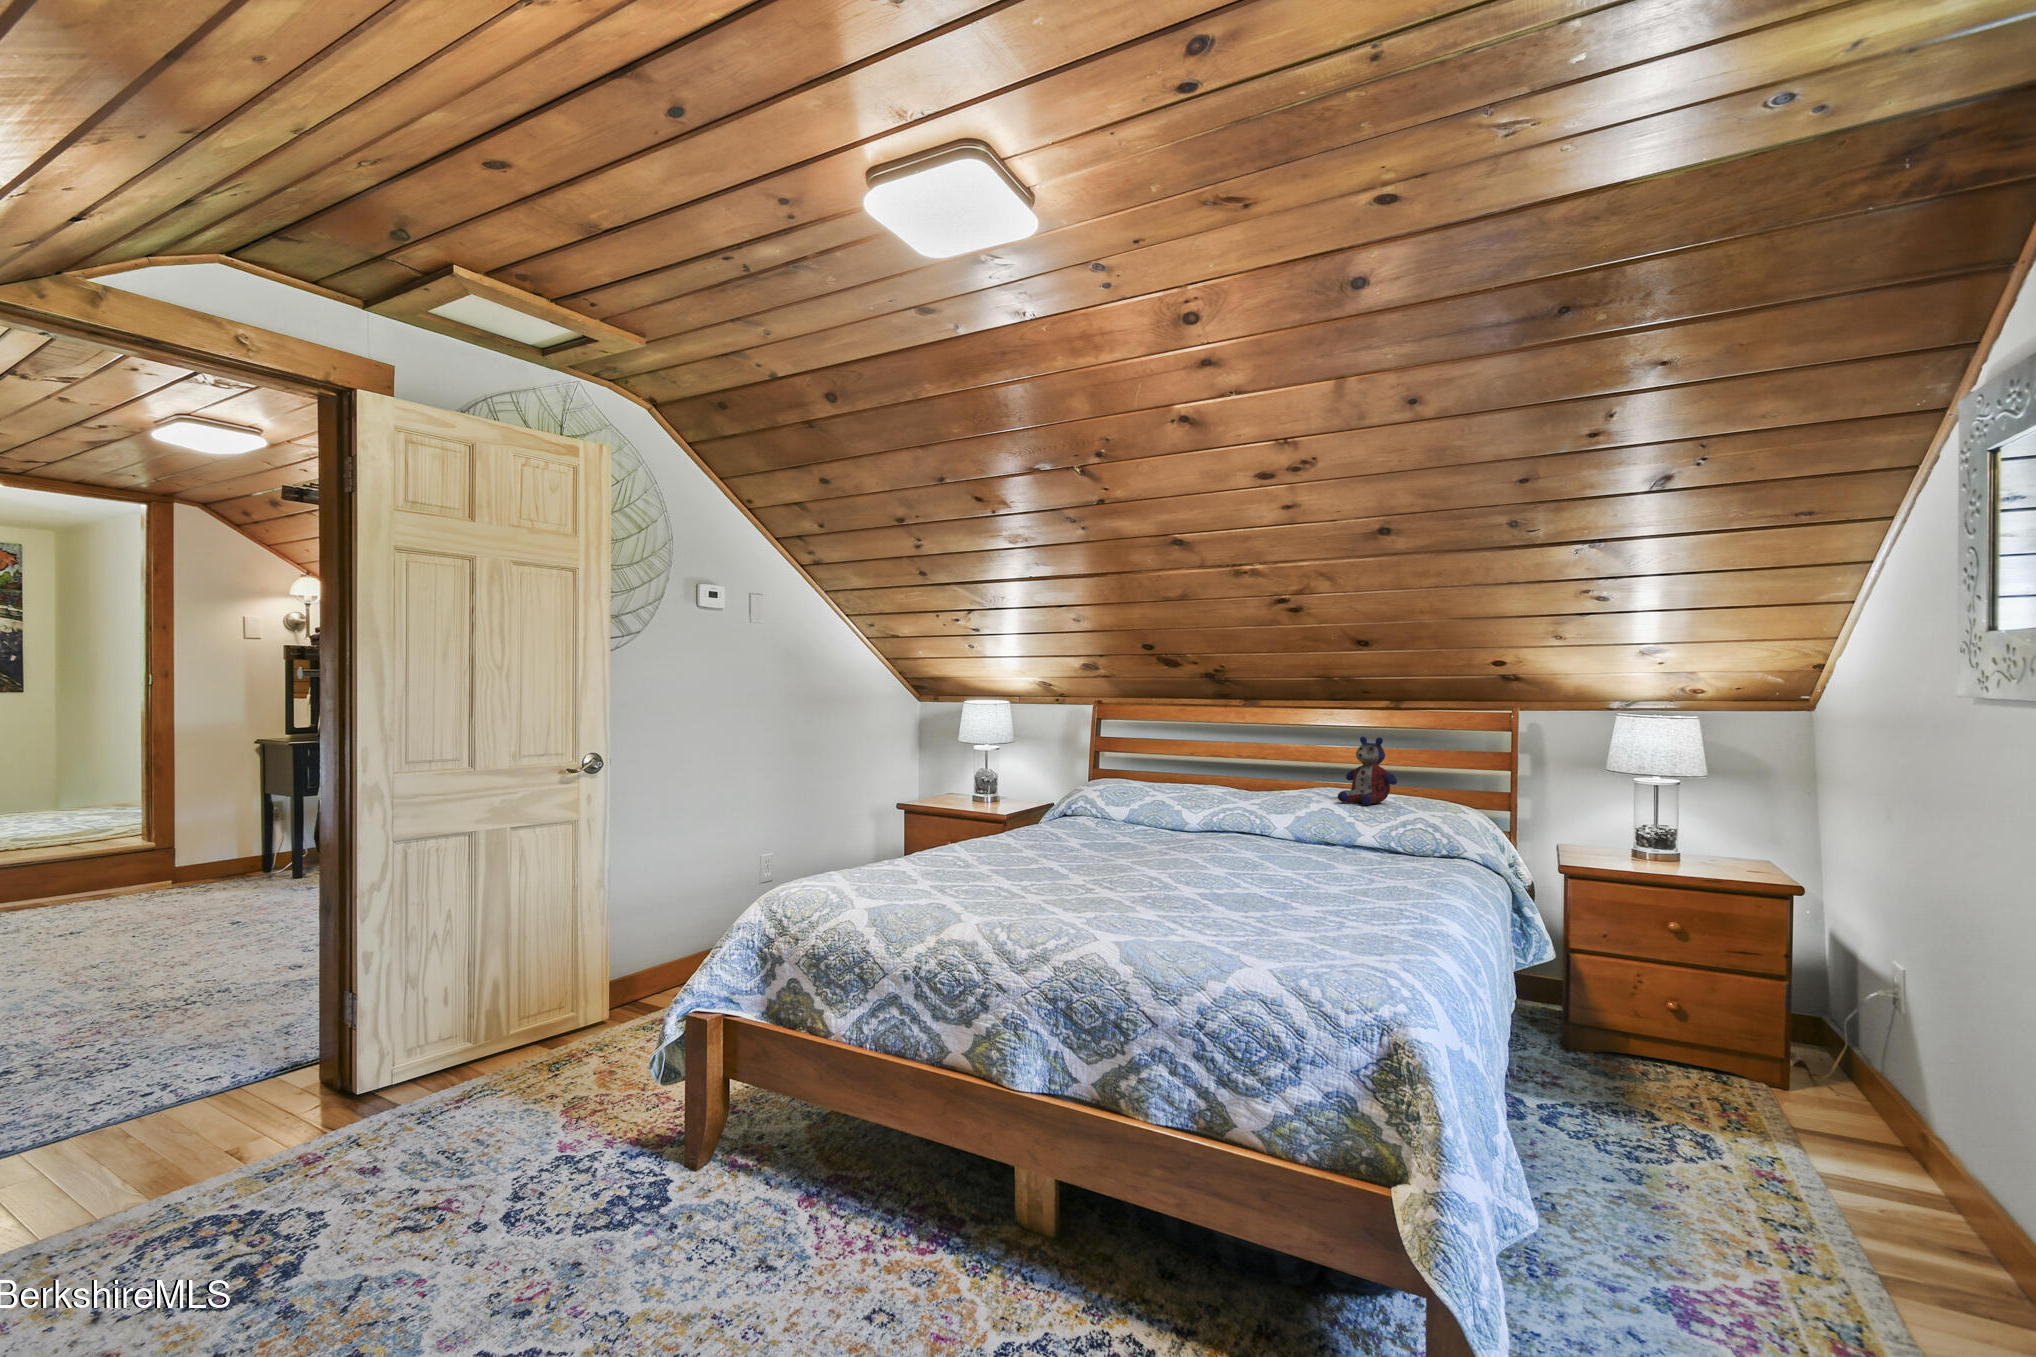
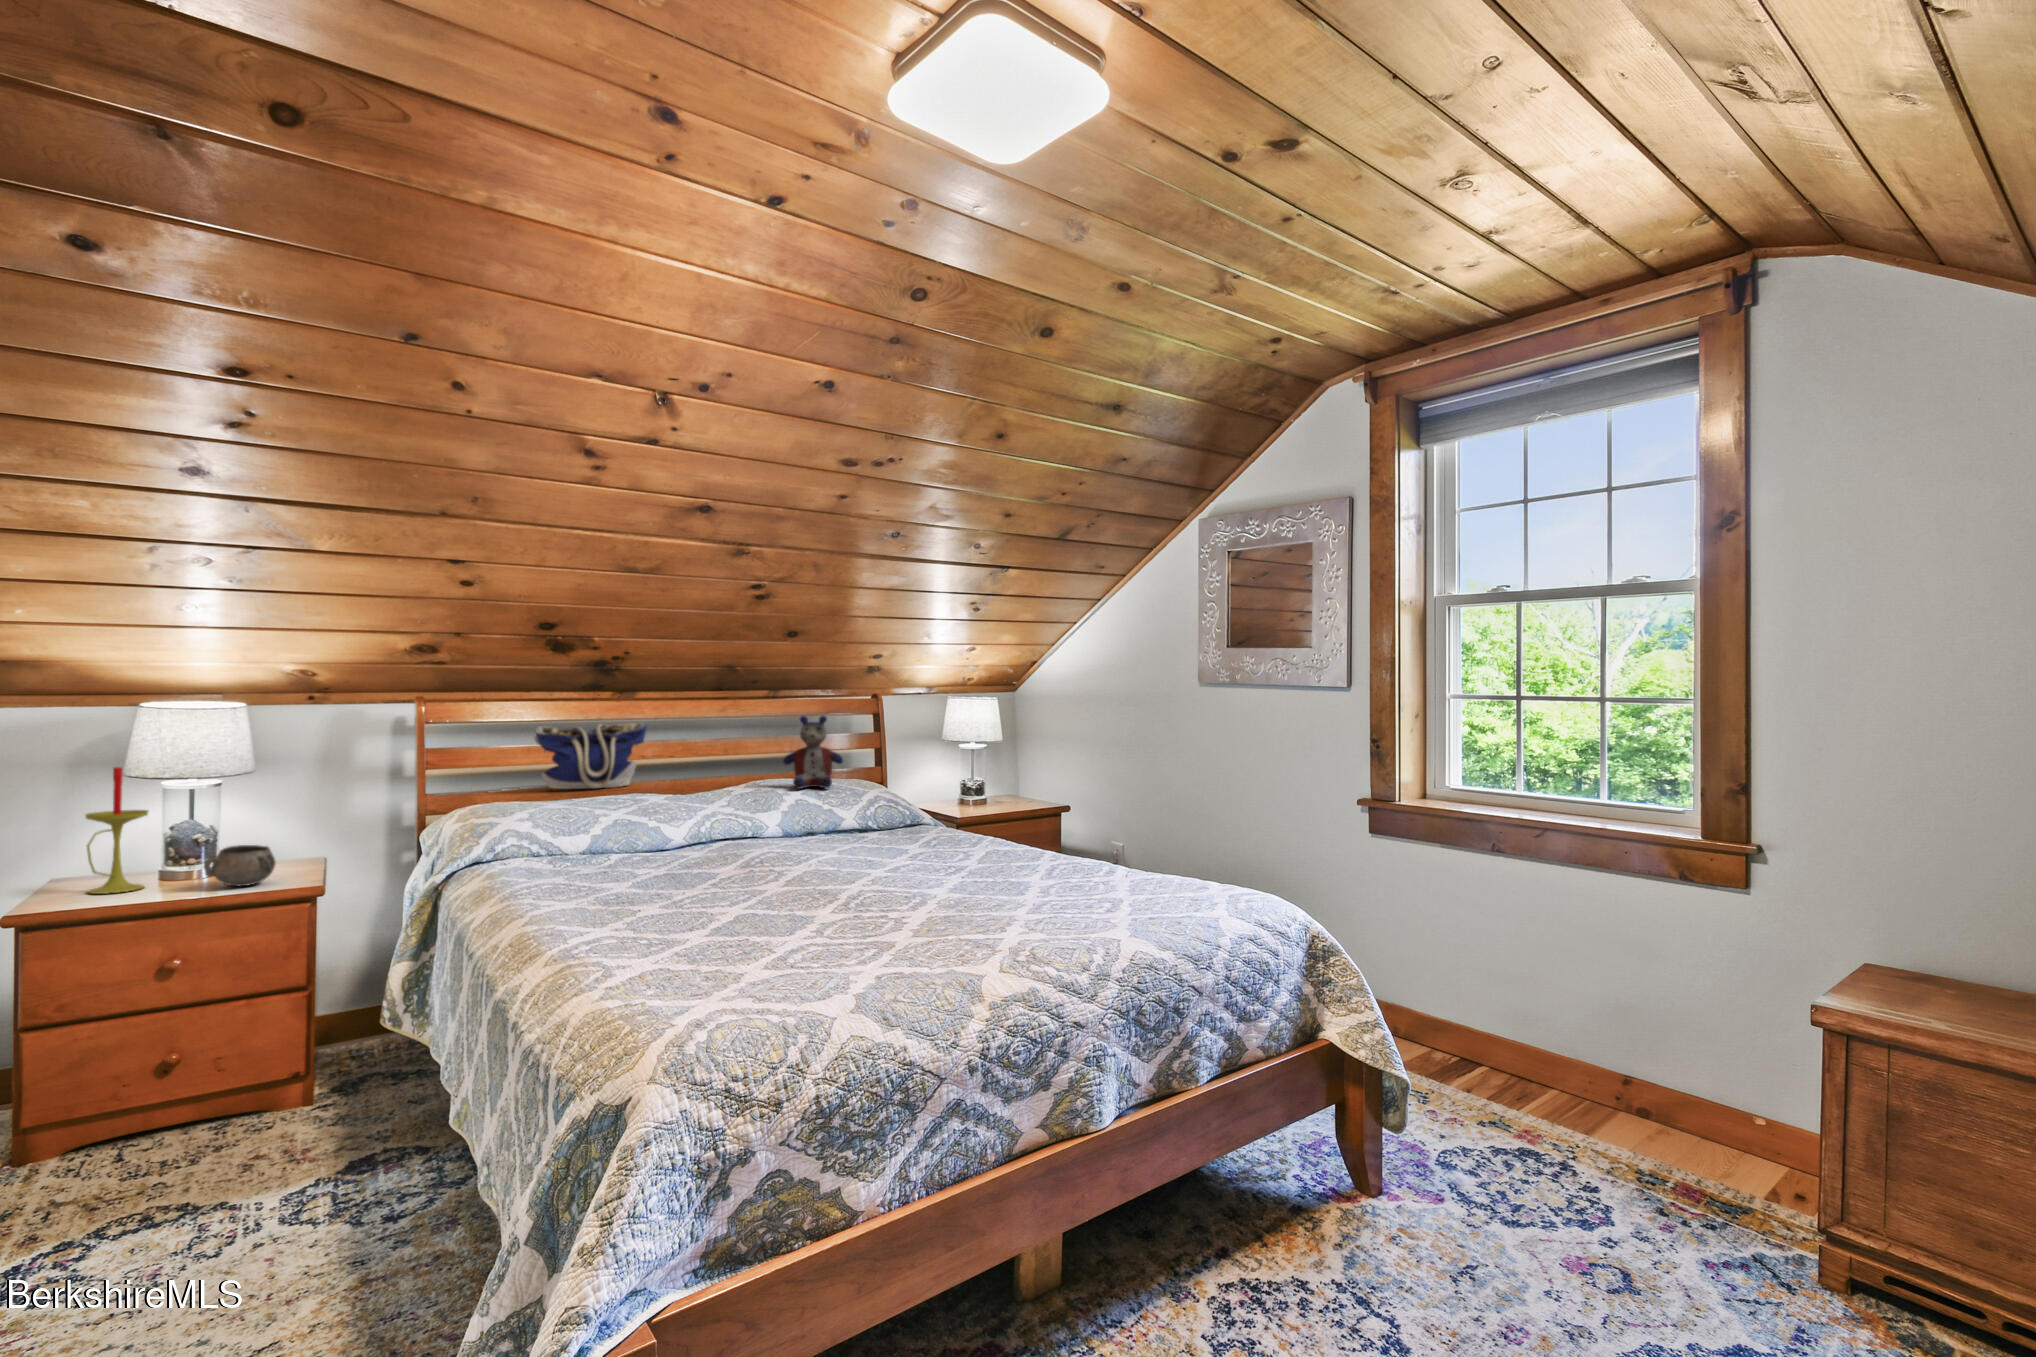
tote bag: none [1195,736,1272,786] -> present [534,722,647,789]
candle: none [966,741,995,805] -> present [85,767,149,894]
decorative bowl: none [997,789,1028,811] -> present [204,845,275,886]

